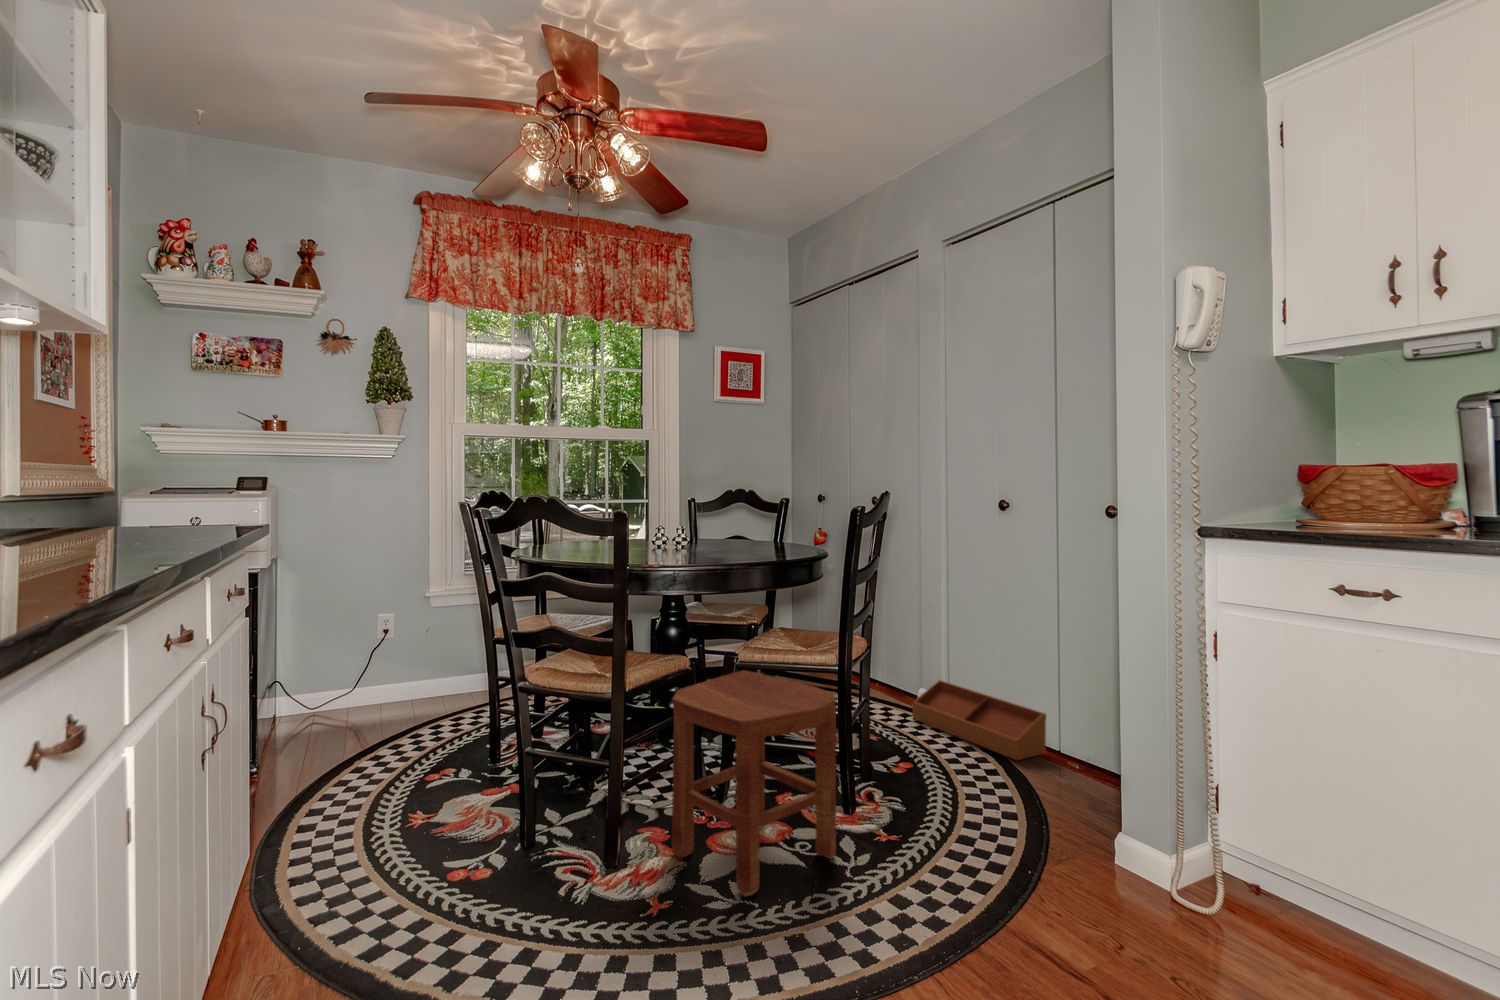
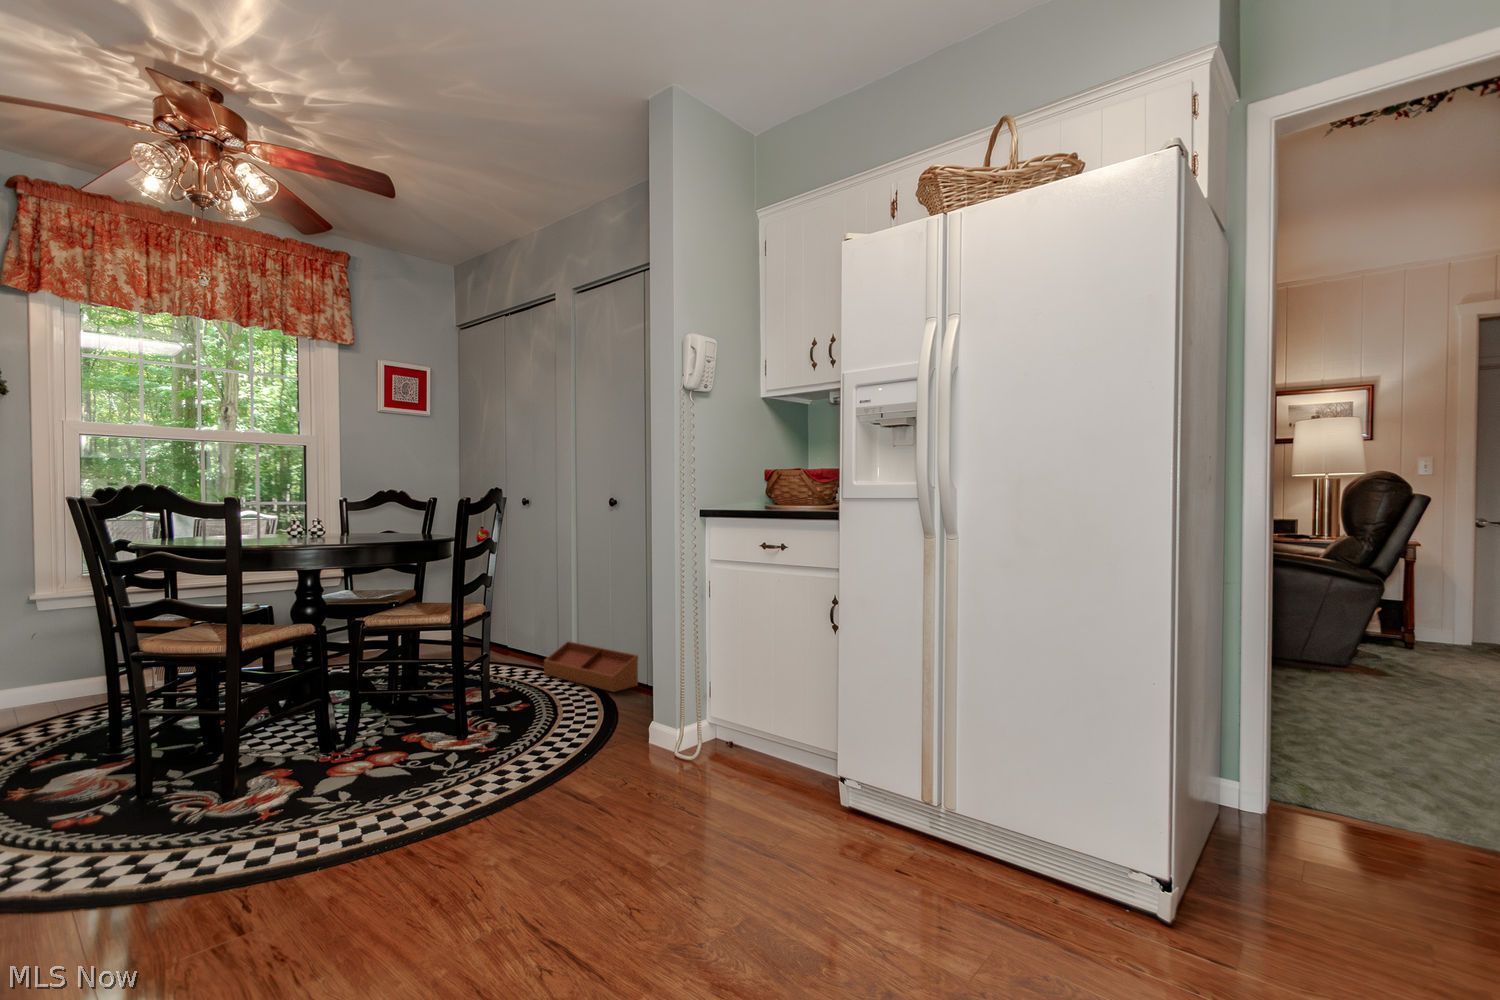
stool: present [672,670,836,896] -> none [291,632,440,800]

